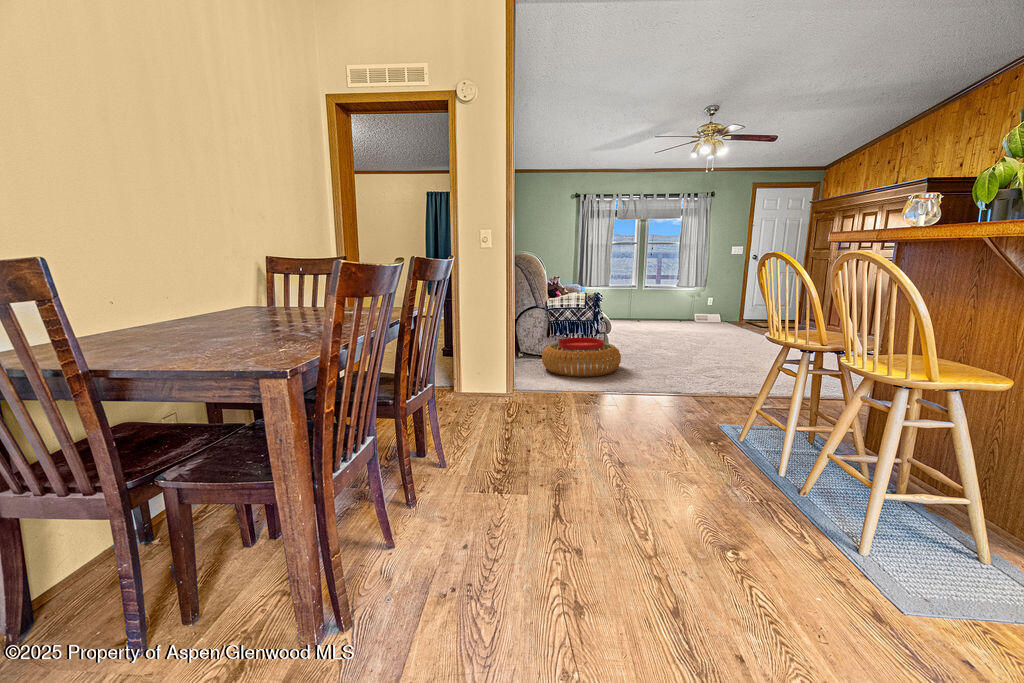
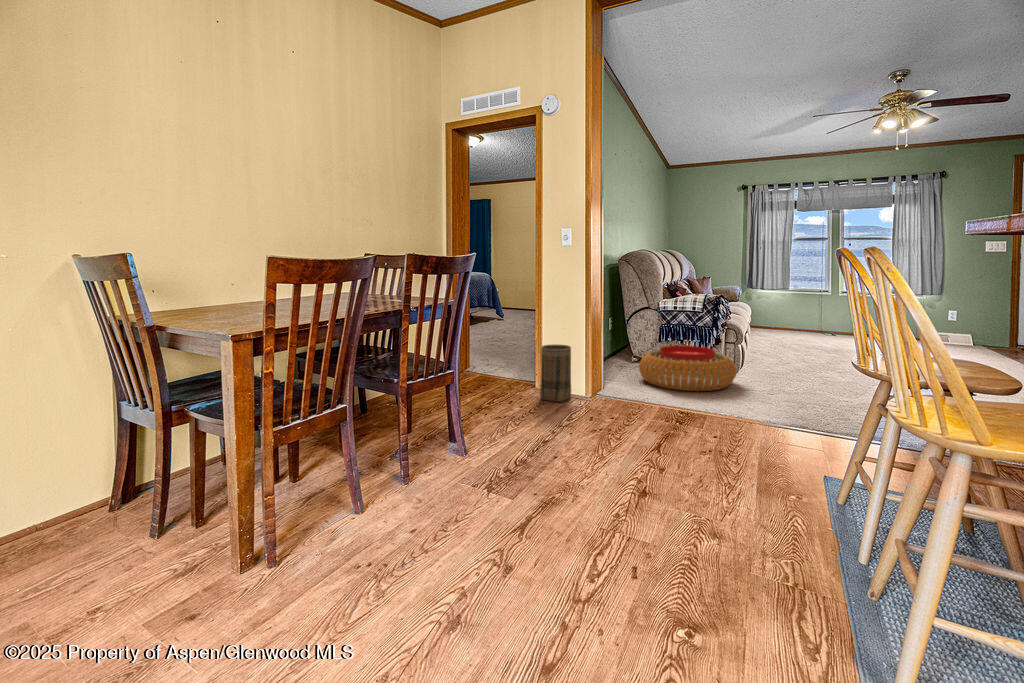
basket: none [474,346,503,399] -> present [540,344,571,402]

